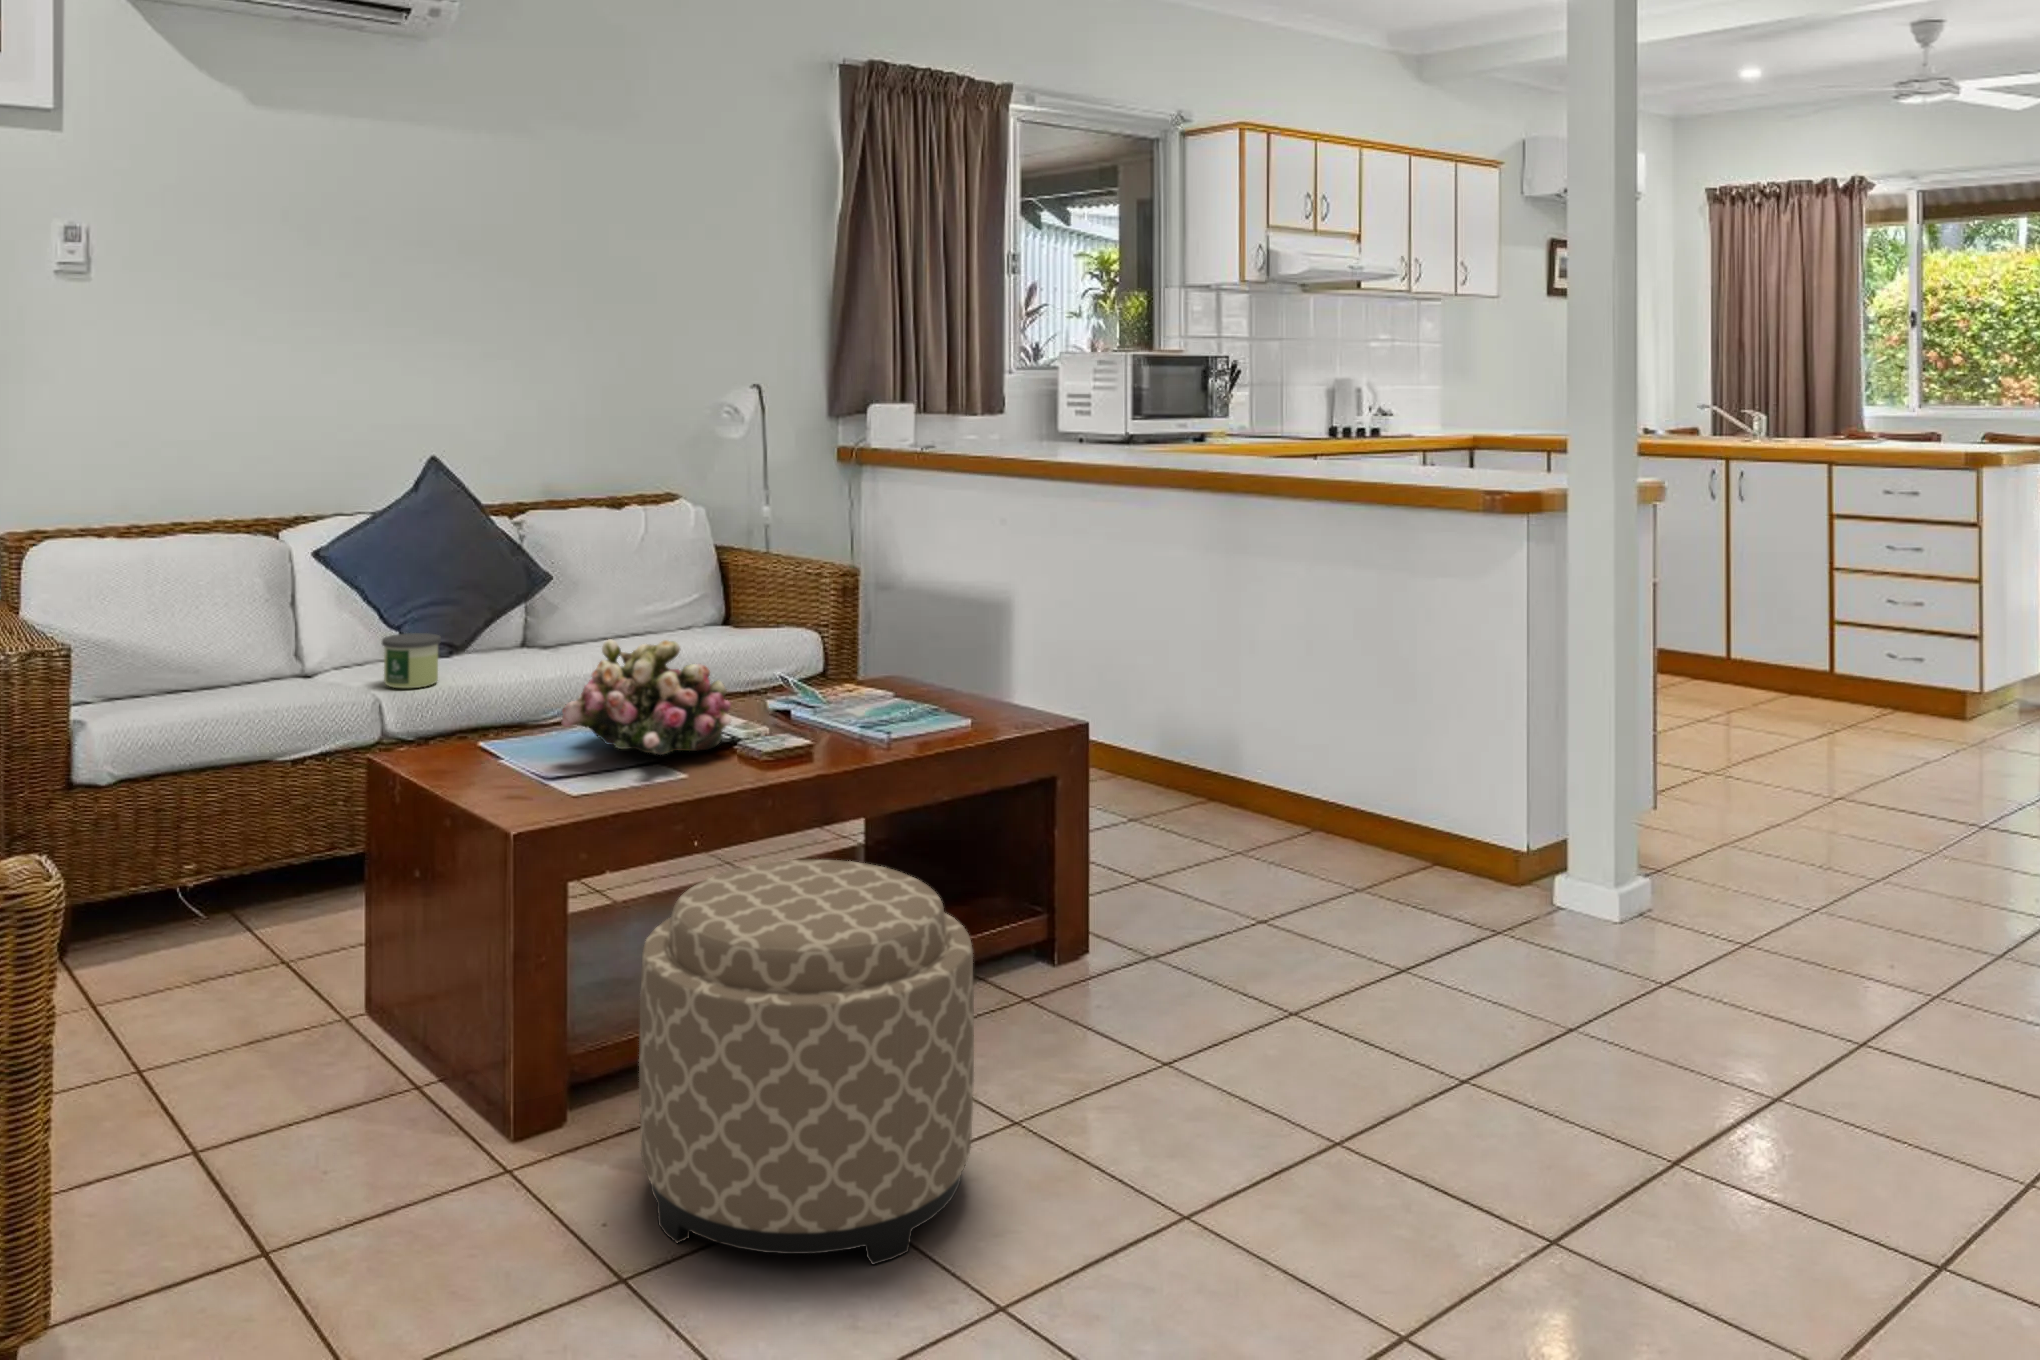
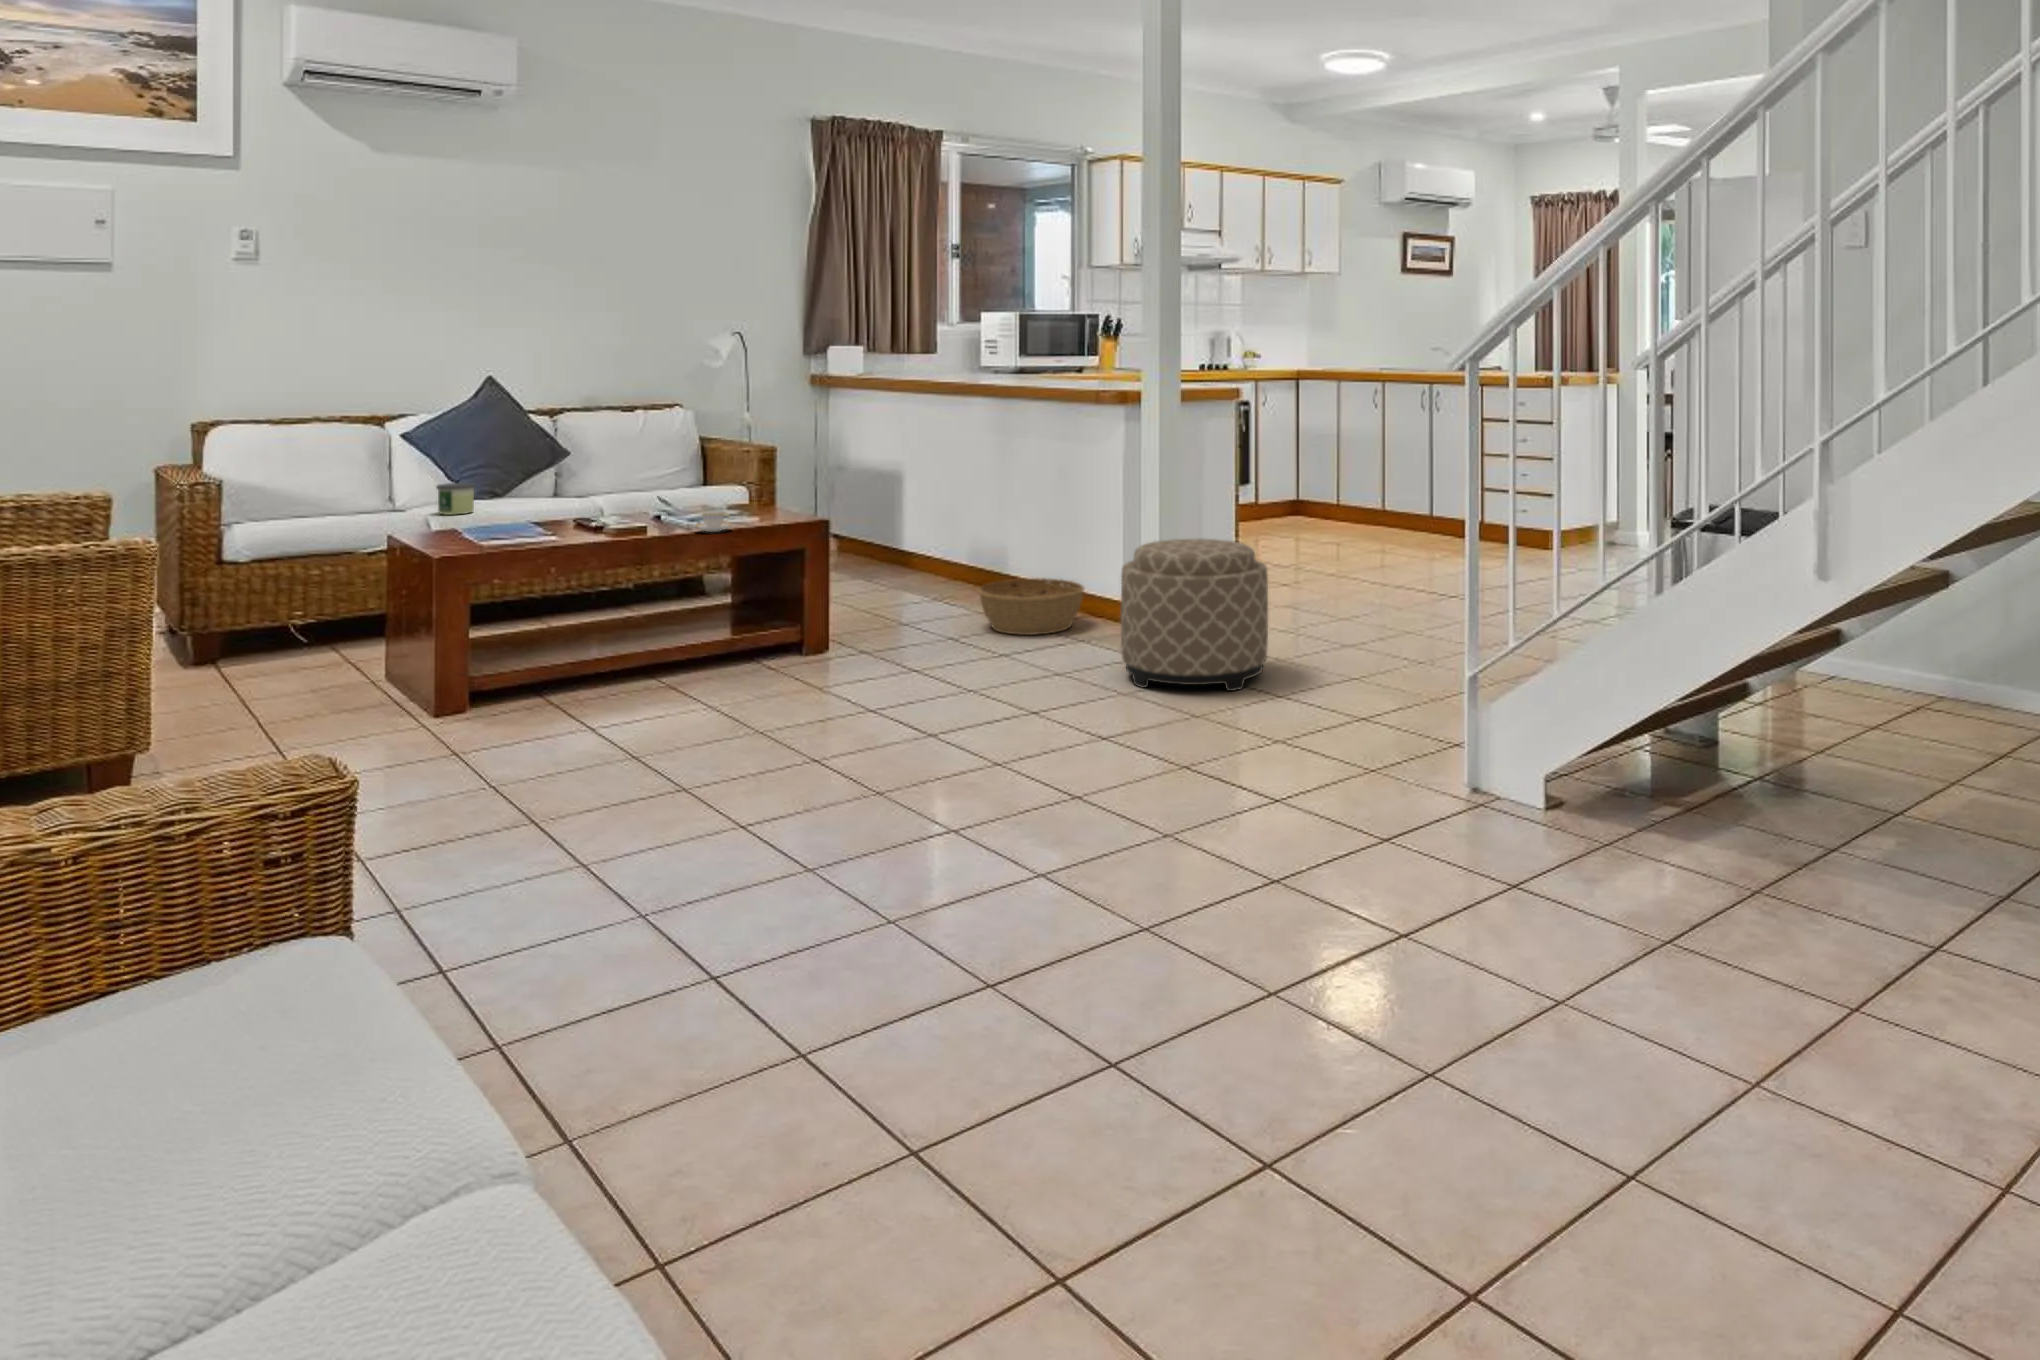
flower arrangement: present [561,639,731,755] -> none [502,471,615,534]
teacup: none [870,707,932,746] -> present [696,511,731,532]
basket: none [1250,793,1430,901] -> present [979,578,1084,635]
ottoman: present [639,860,974,1265] -> present [1121,539,1268,691]

